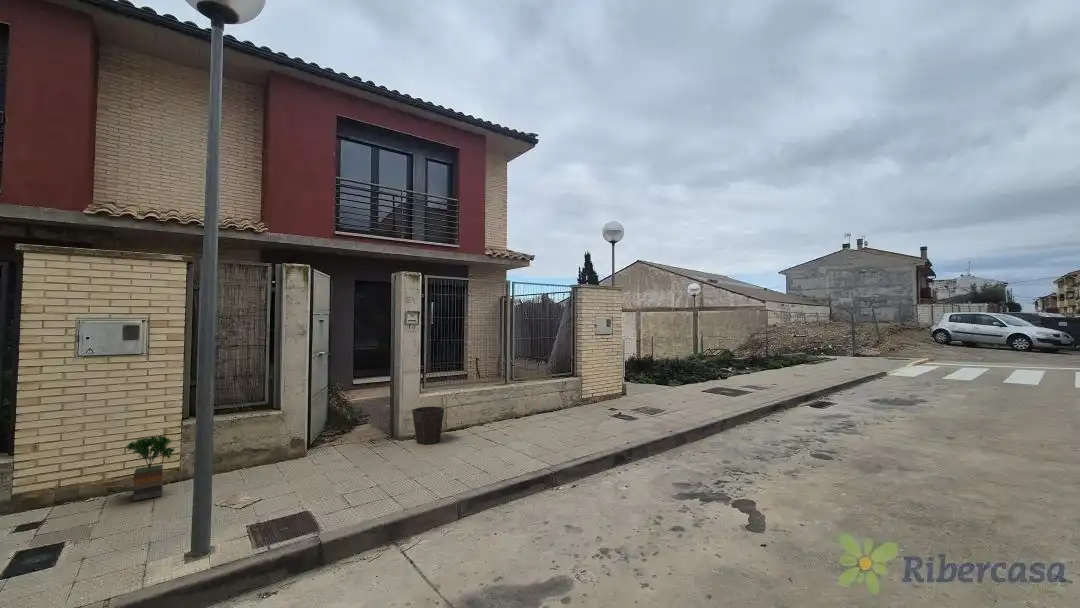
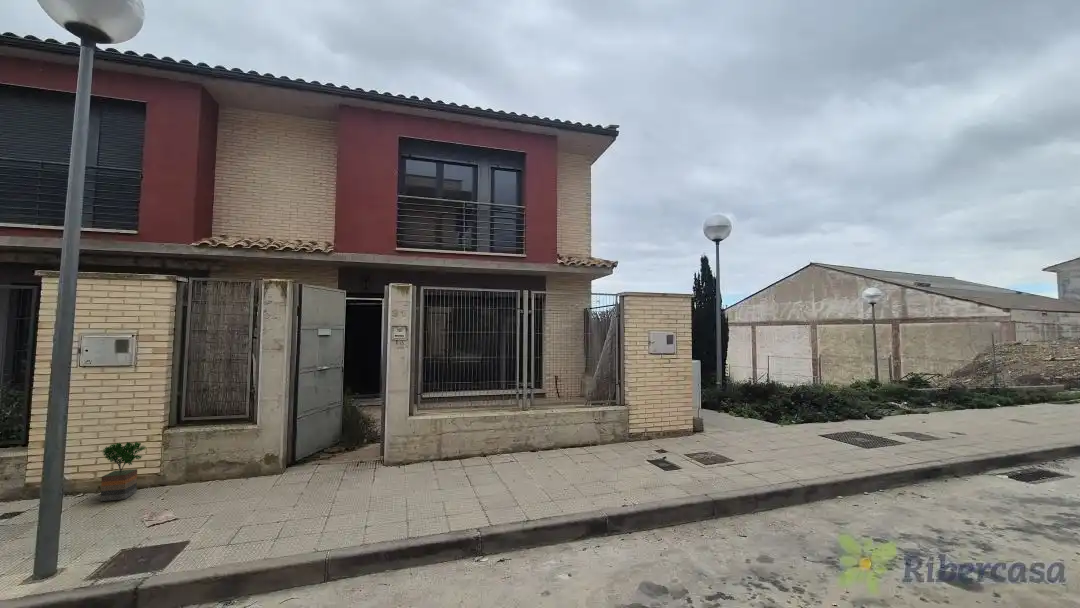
waste bin: present [412,406,444,444] -> none [389,431,427,473]

